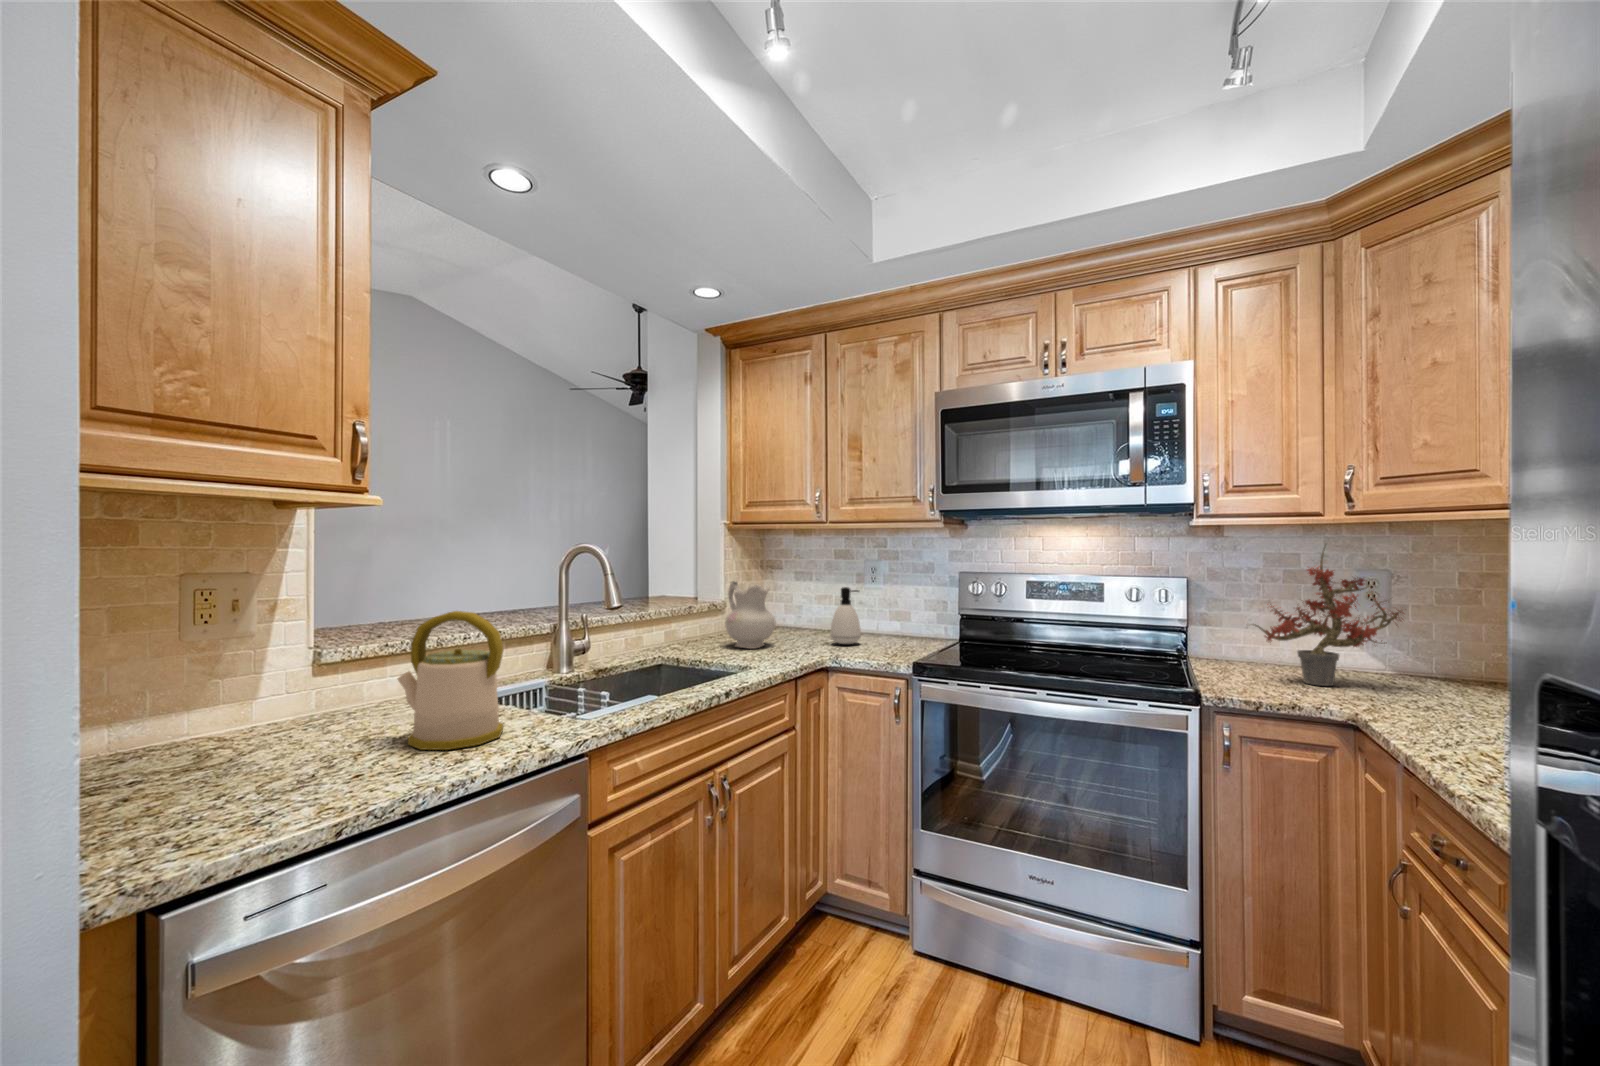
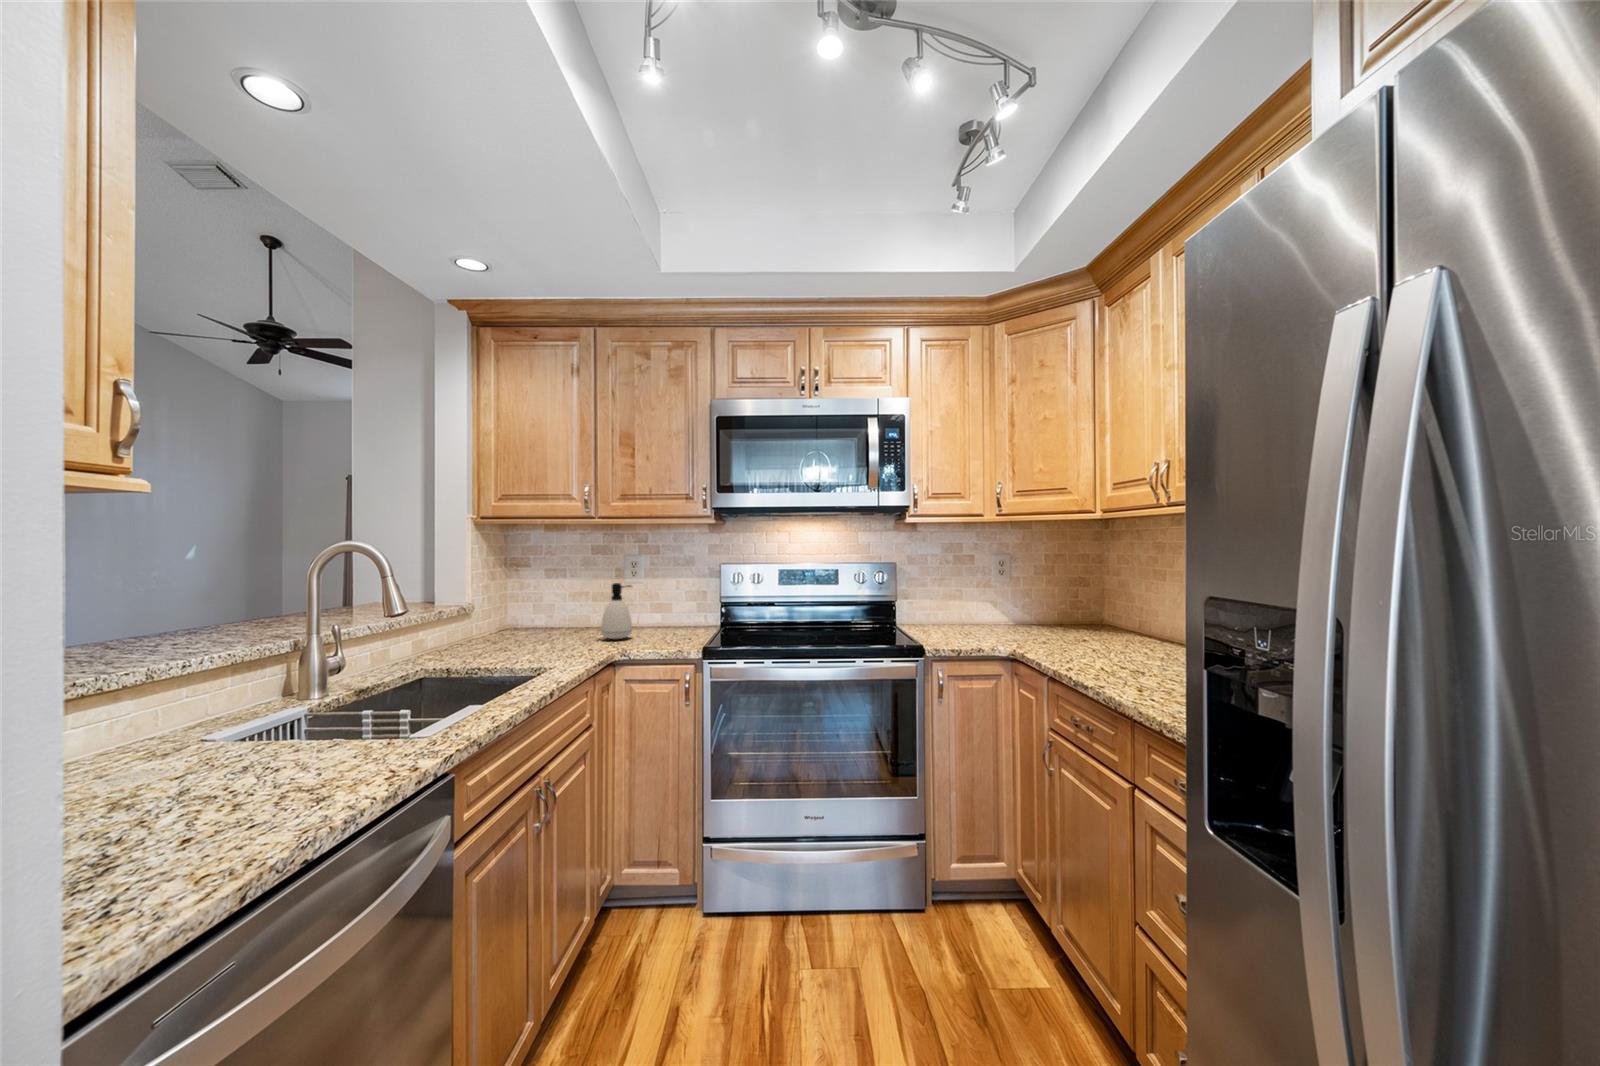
potted plant: present [1255,547,1404,686] -> none [945,537,1033,638]
ceramic pitcher: present [725,581,775,649] -> none [486,581,544,652]
kettle: present [398,611,503,750] -> none [182,622,346,796]

